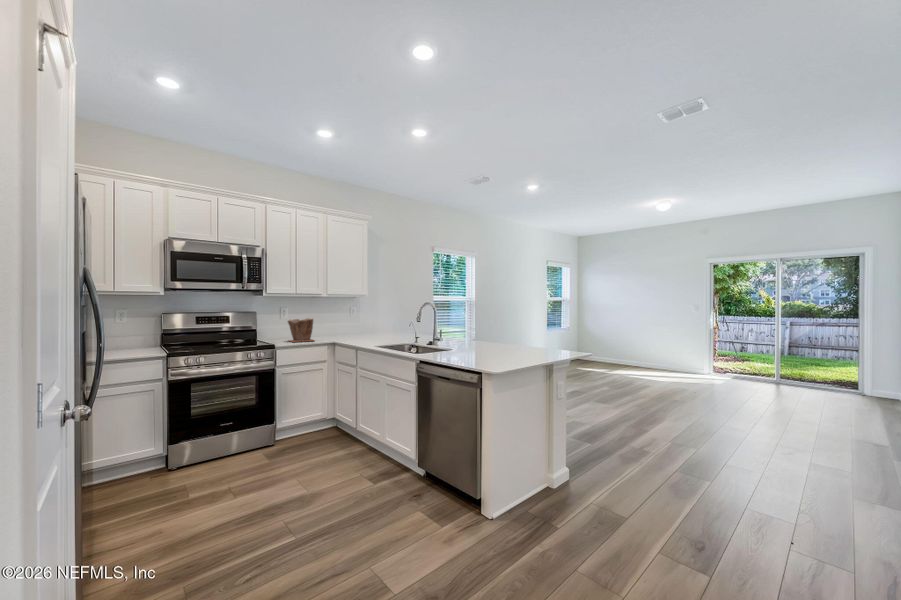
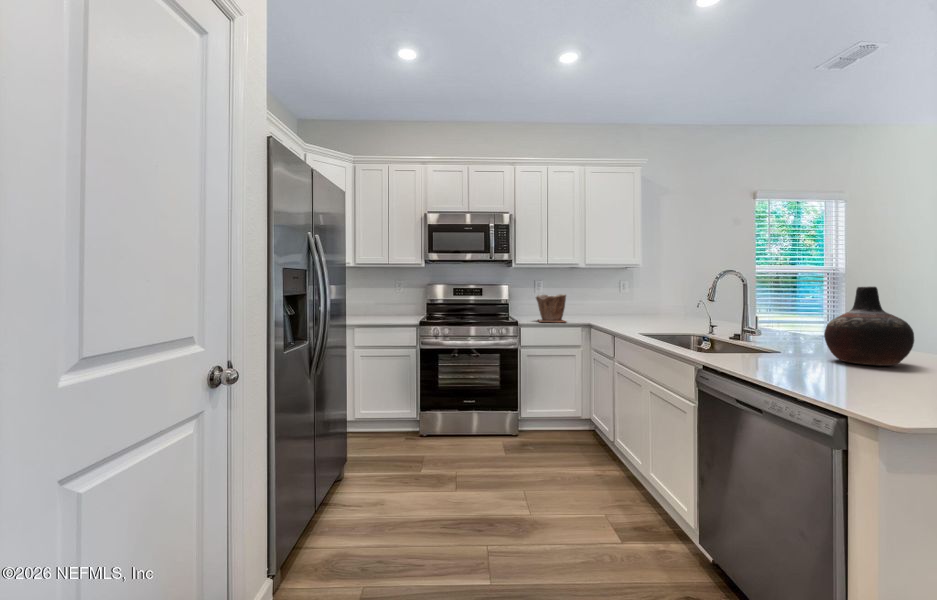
vase: none [475,312,510,352] -> present [824,287,914,366]

